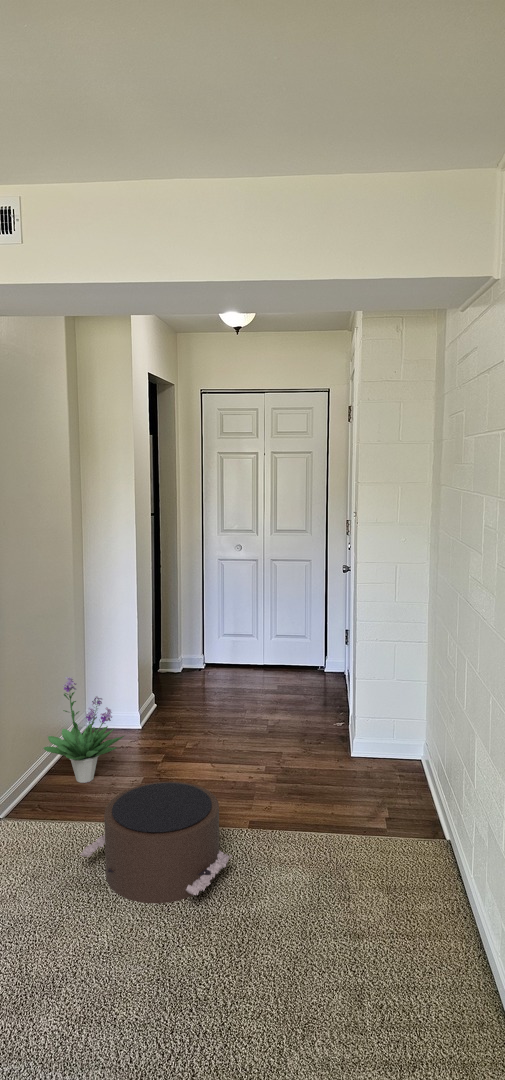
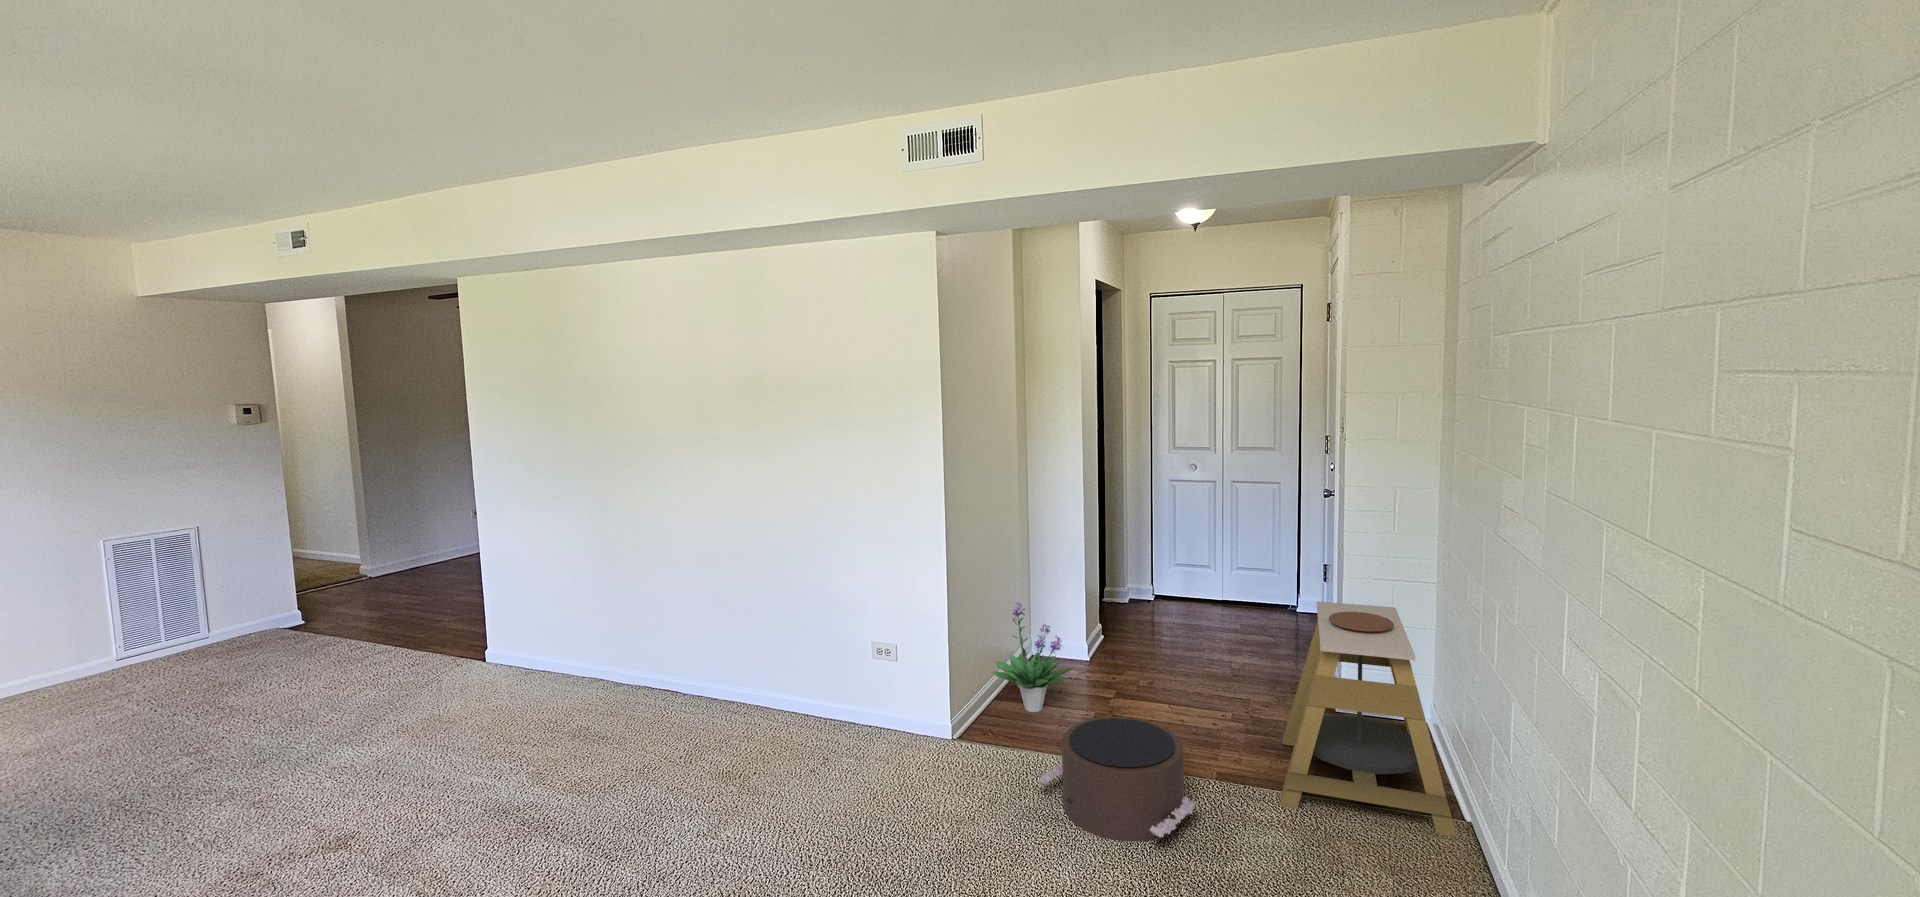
side table: none [303,662,441,855] -> present [1280,601,1456,837]

